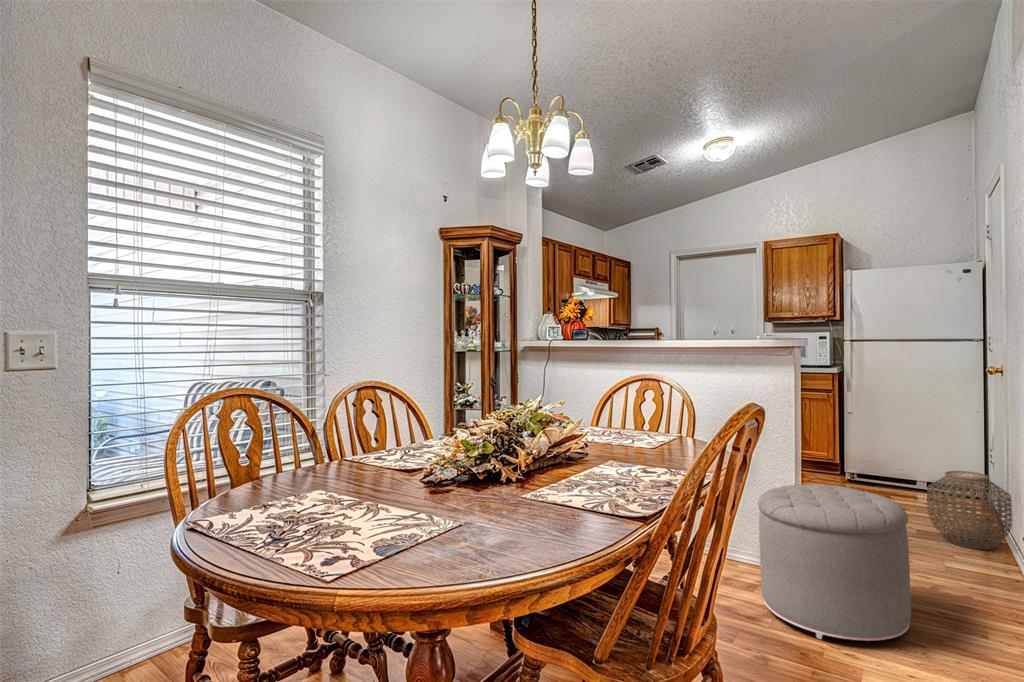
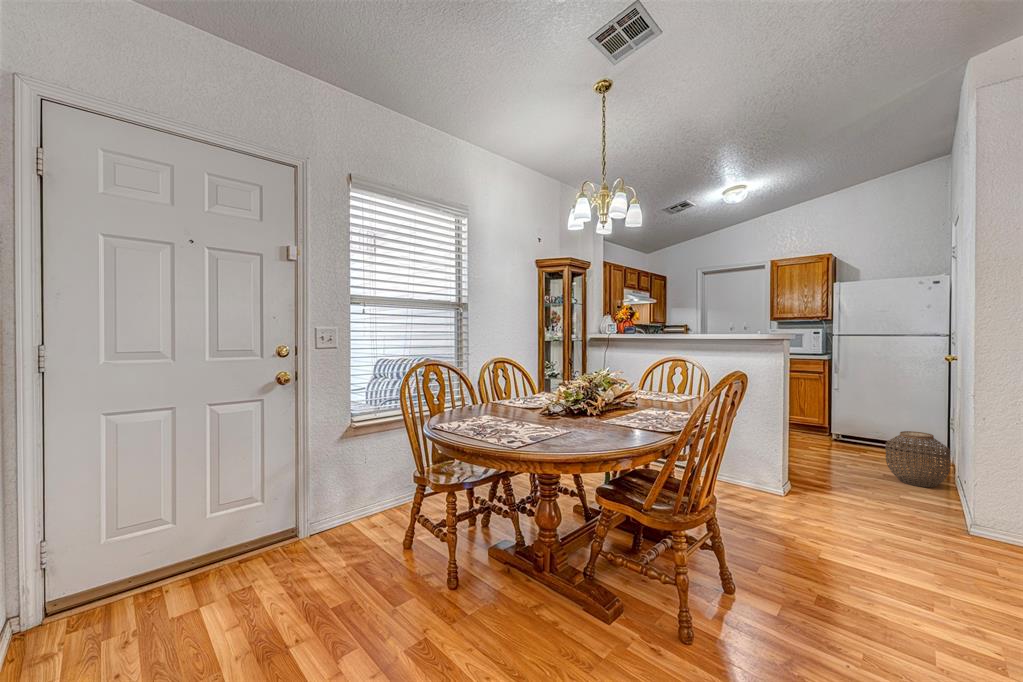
ottoman: present [758,484,911,641] -> none [750,433,854,531]

